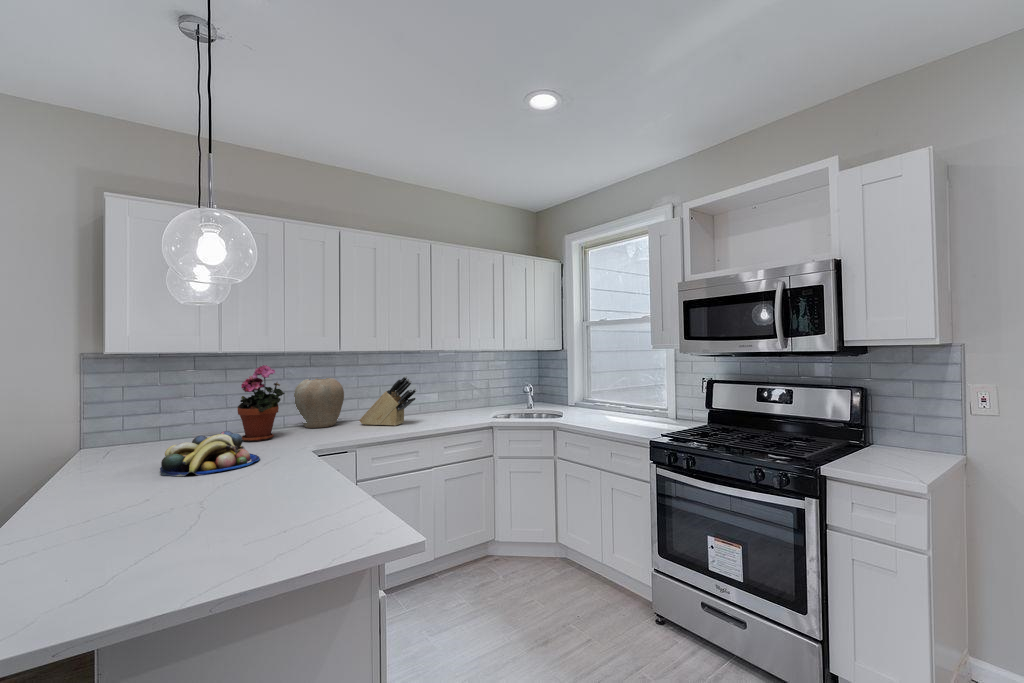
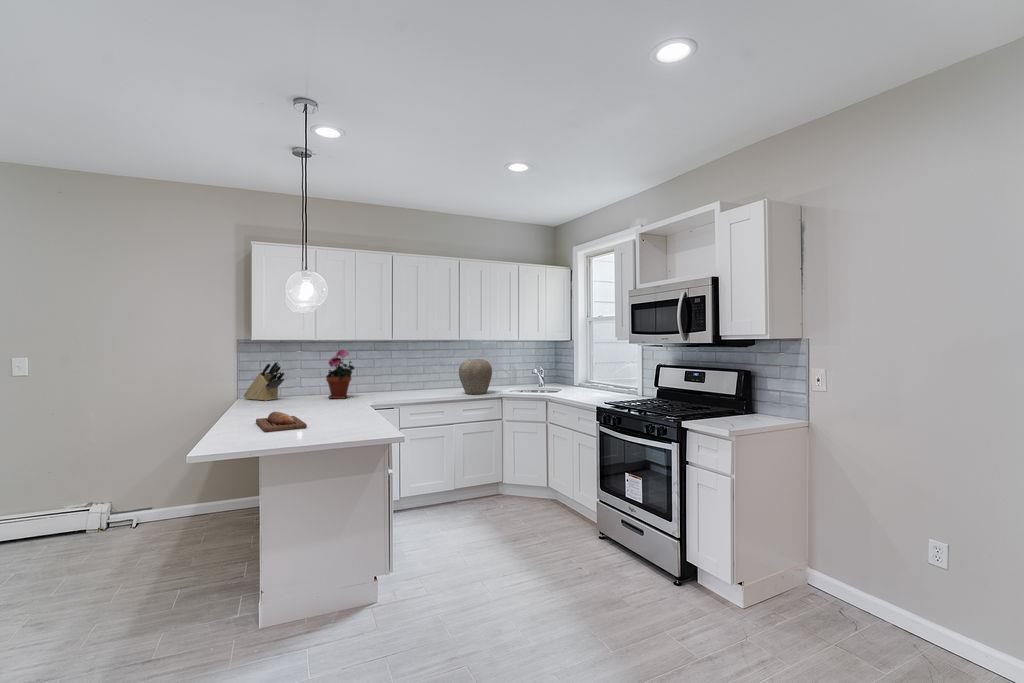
knife block: present [359,376,416,426] -> present [244,361,285,401]
vase: present [294,378,344,428] -> present [459,359,492,394]
fruit bowl: present [160,431,260,476] -> none [282,389,336,411]
bread loaf: none [101,493,216,553] -> present [256,412,307,432]

